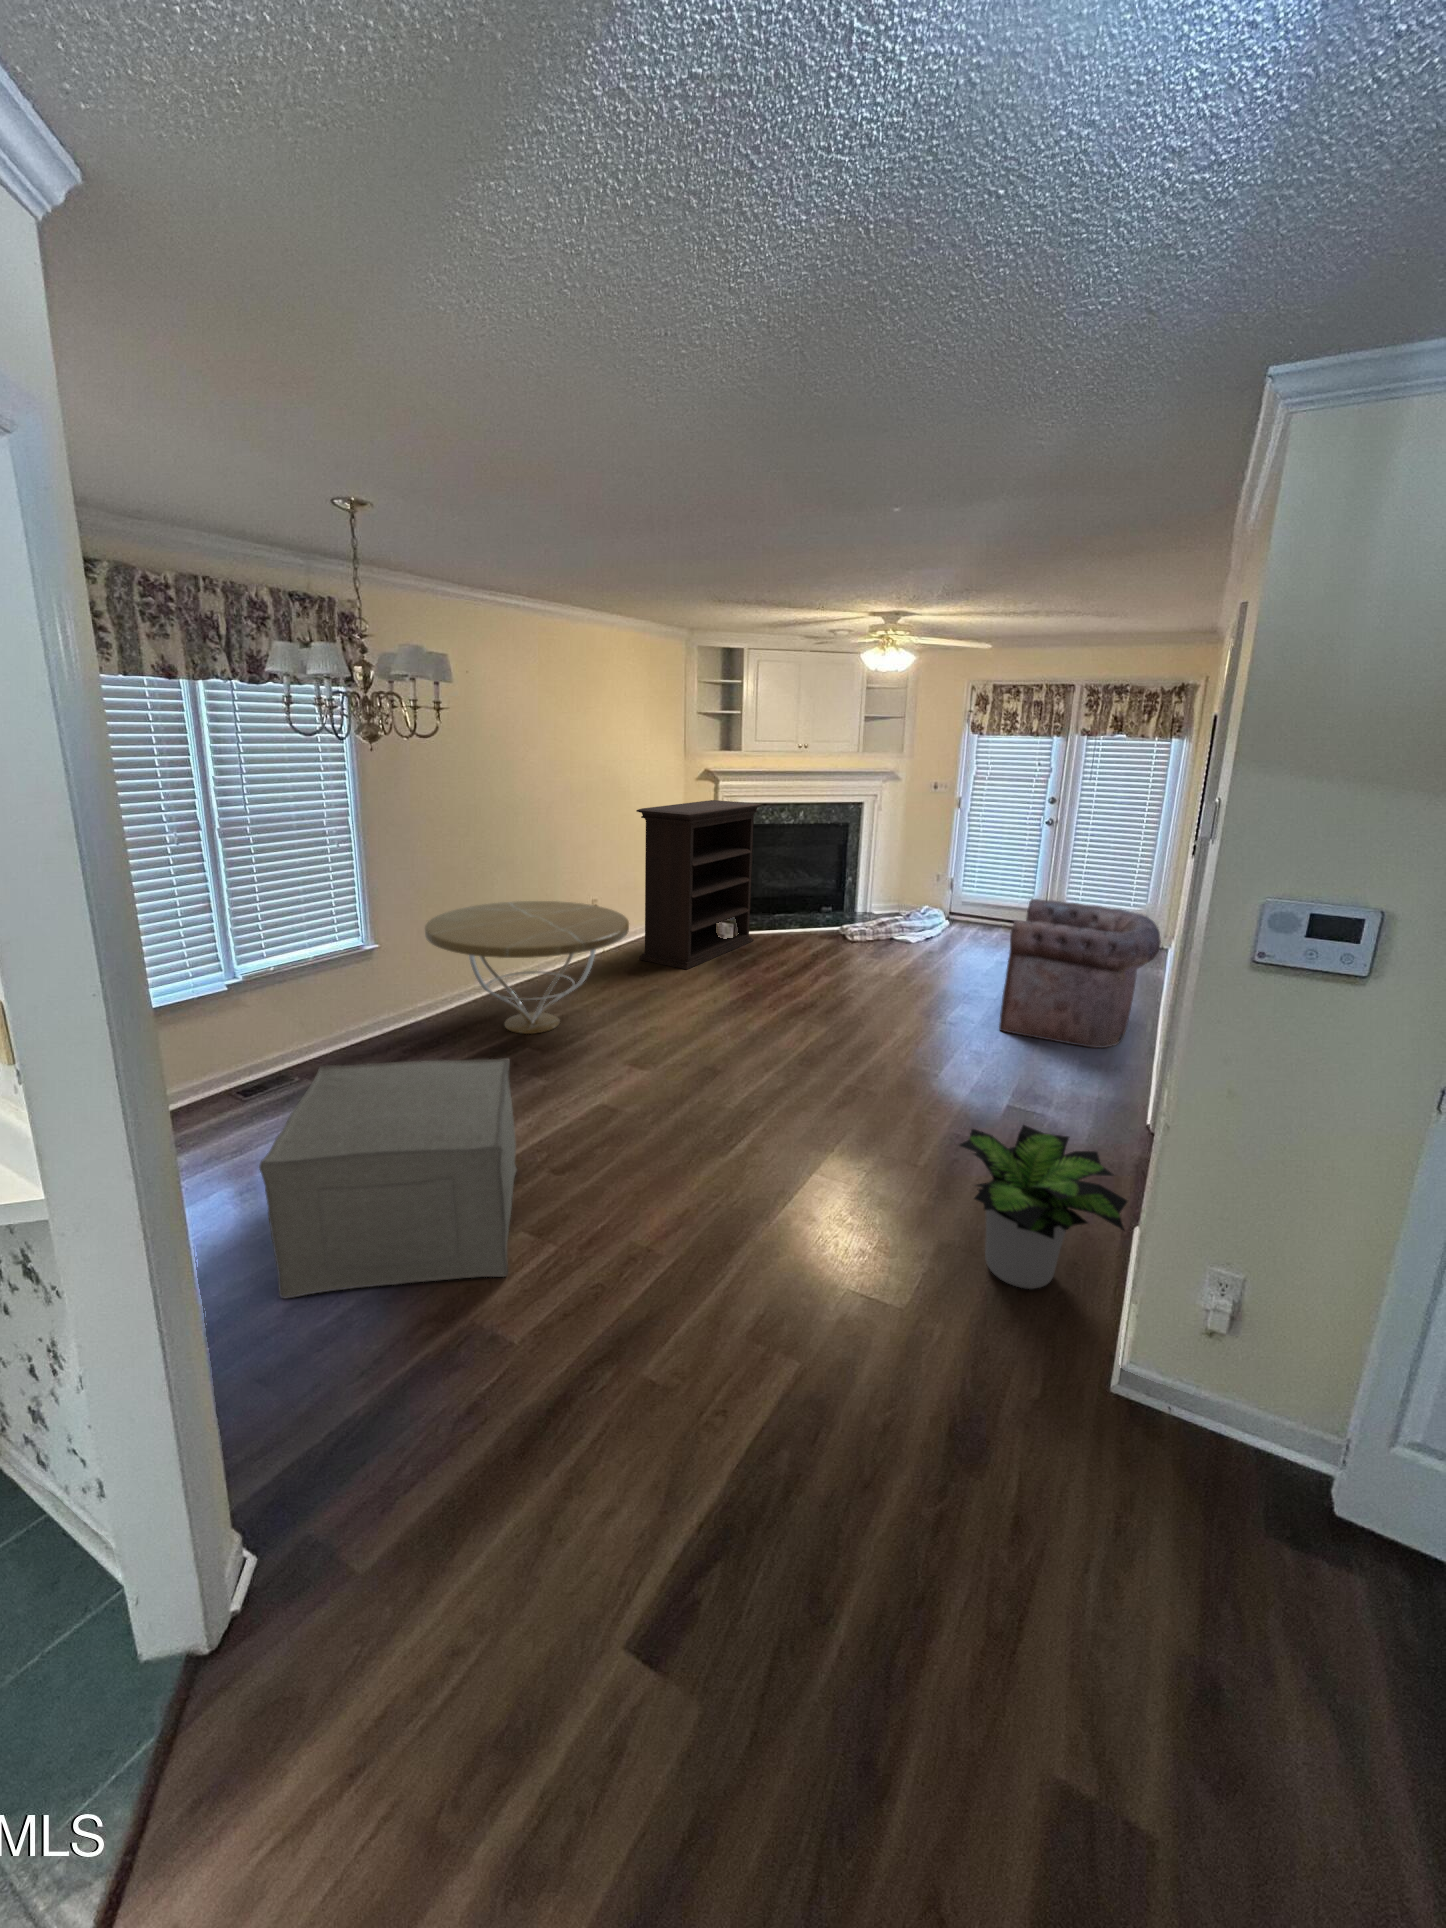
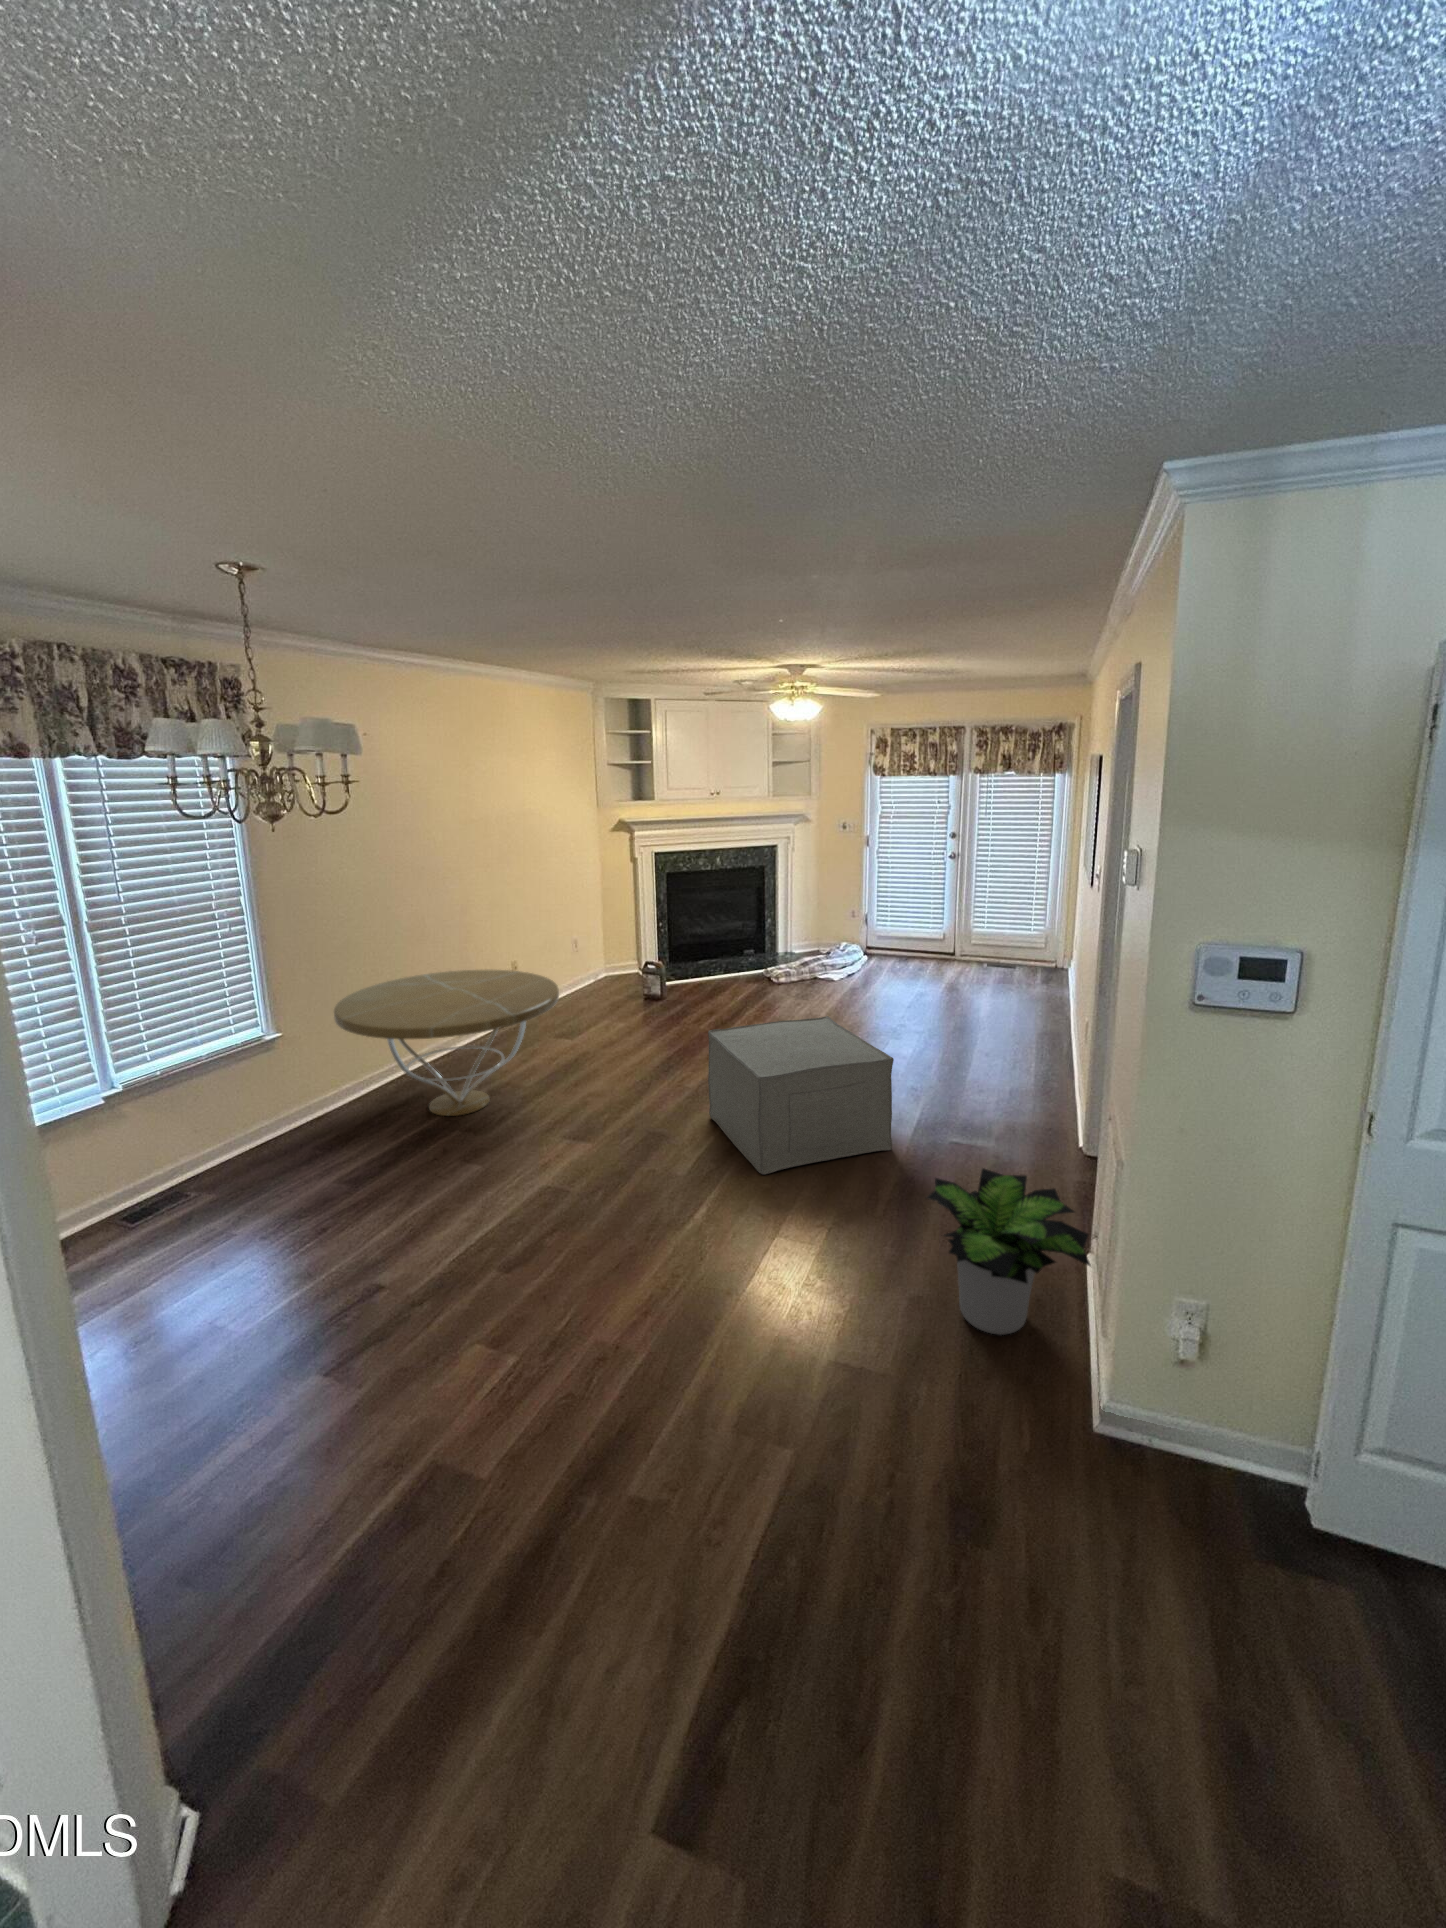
bookshelf: present [636,800,762,970] -> none [554,852,682,1028]
armchair: present [999,899,1161,1048] -> none [933,933,1072,1074]
ottoman: present [259,1058,517,1298] -> present [708,1016,894,1174]

